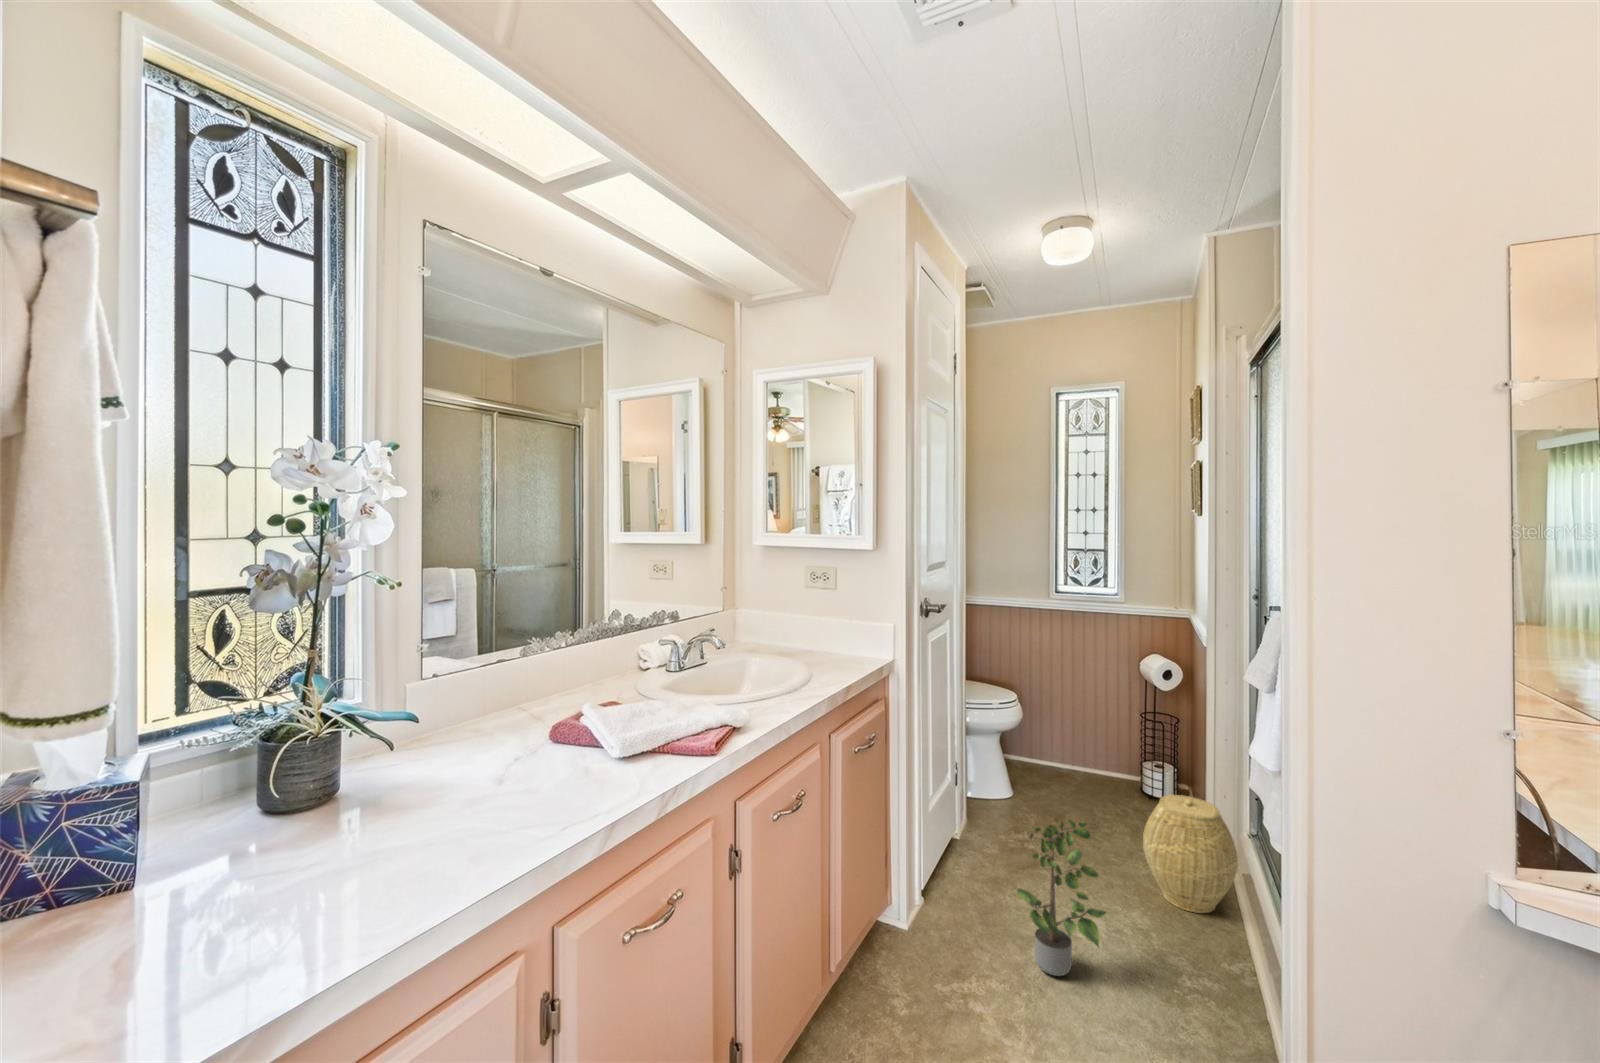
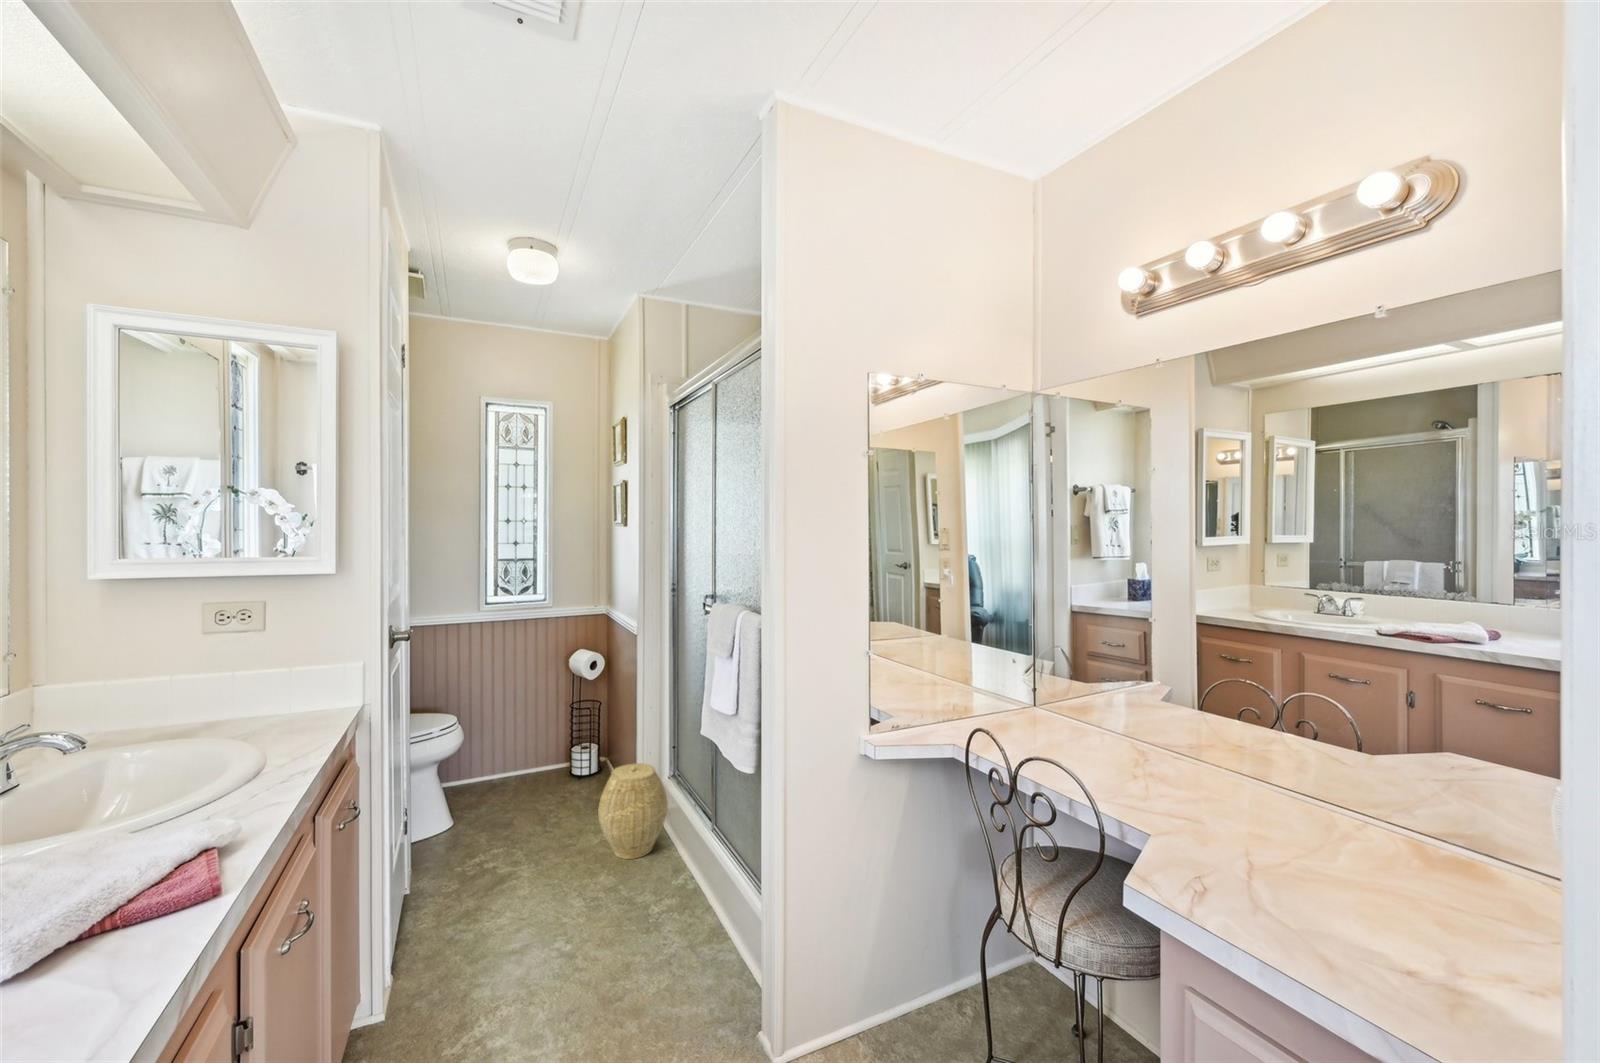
potted plant: present [1017,820,1106,976] -> none [515,810,595,971]

